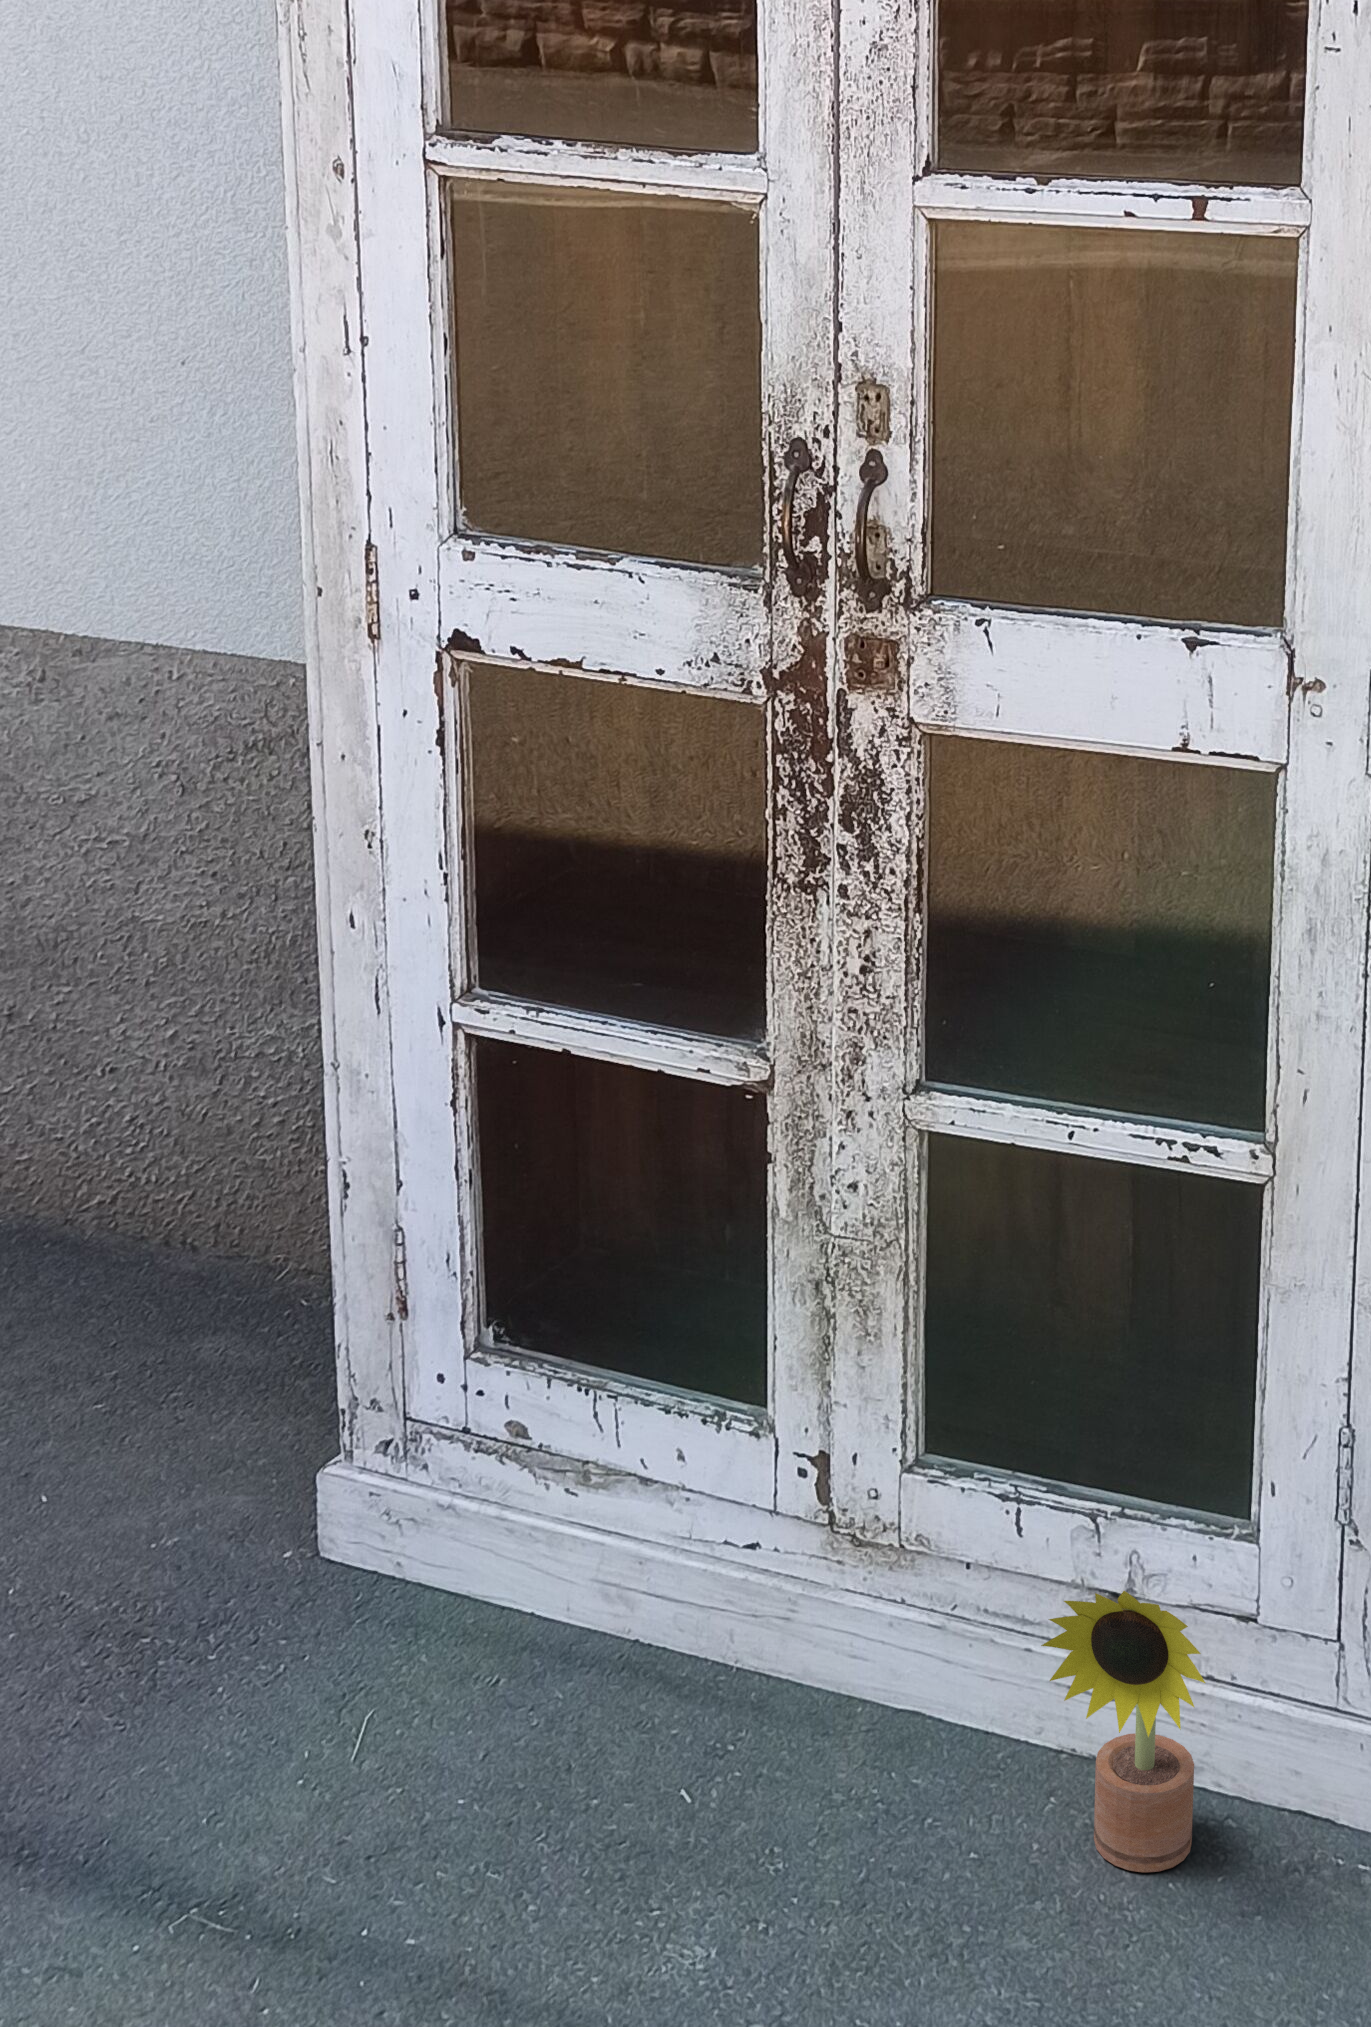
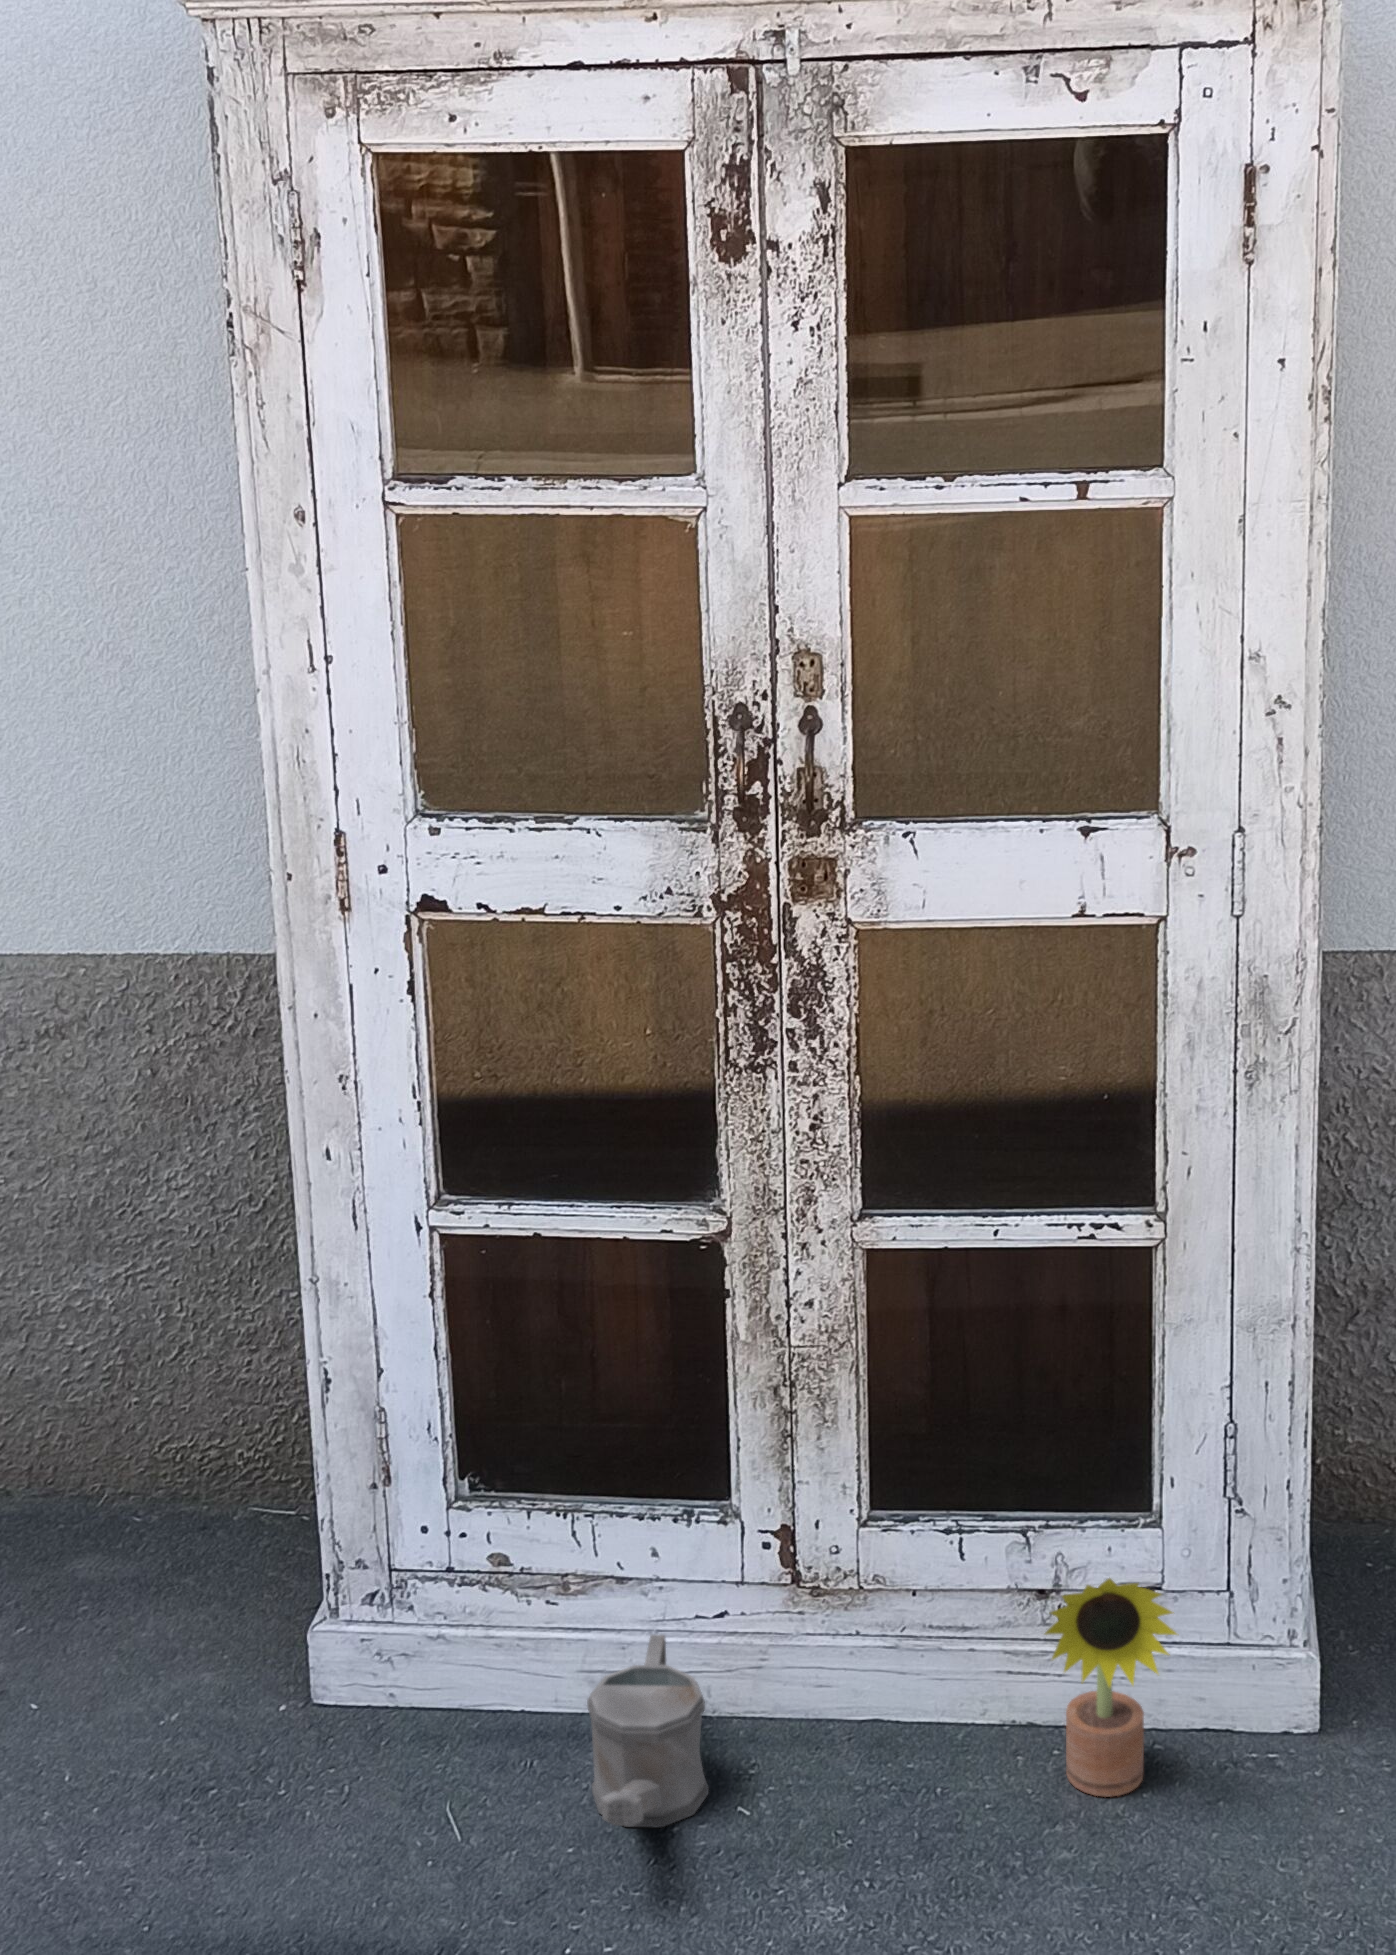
watering can: none [467,1549,678,1779] -> present [587,1635,709,1827]

